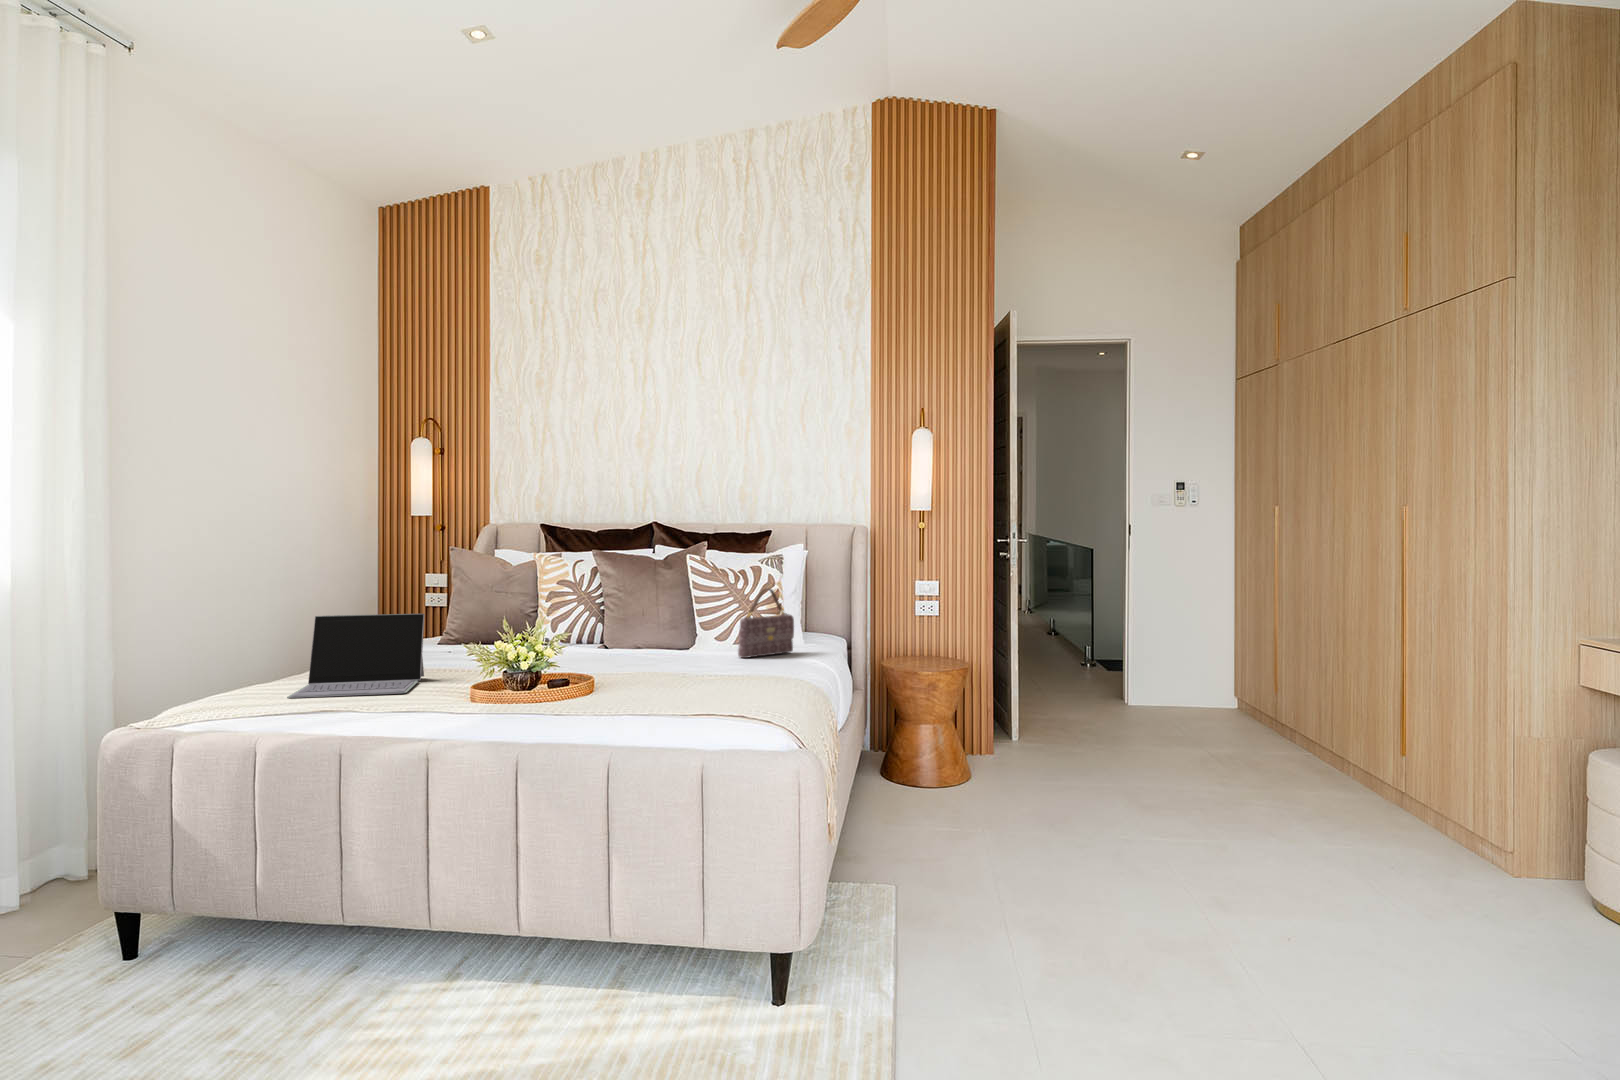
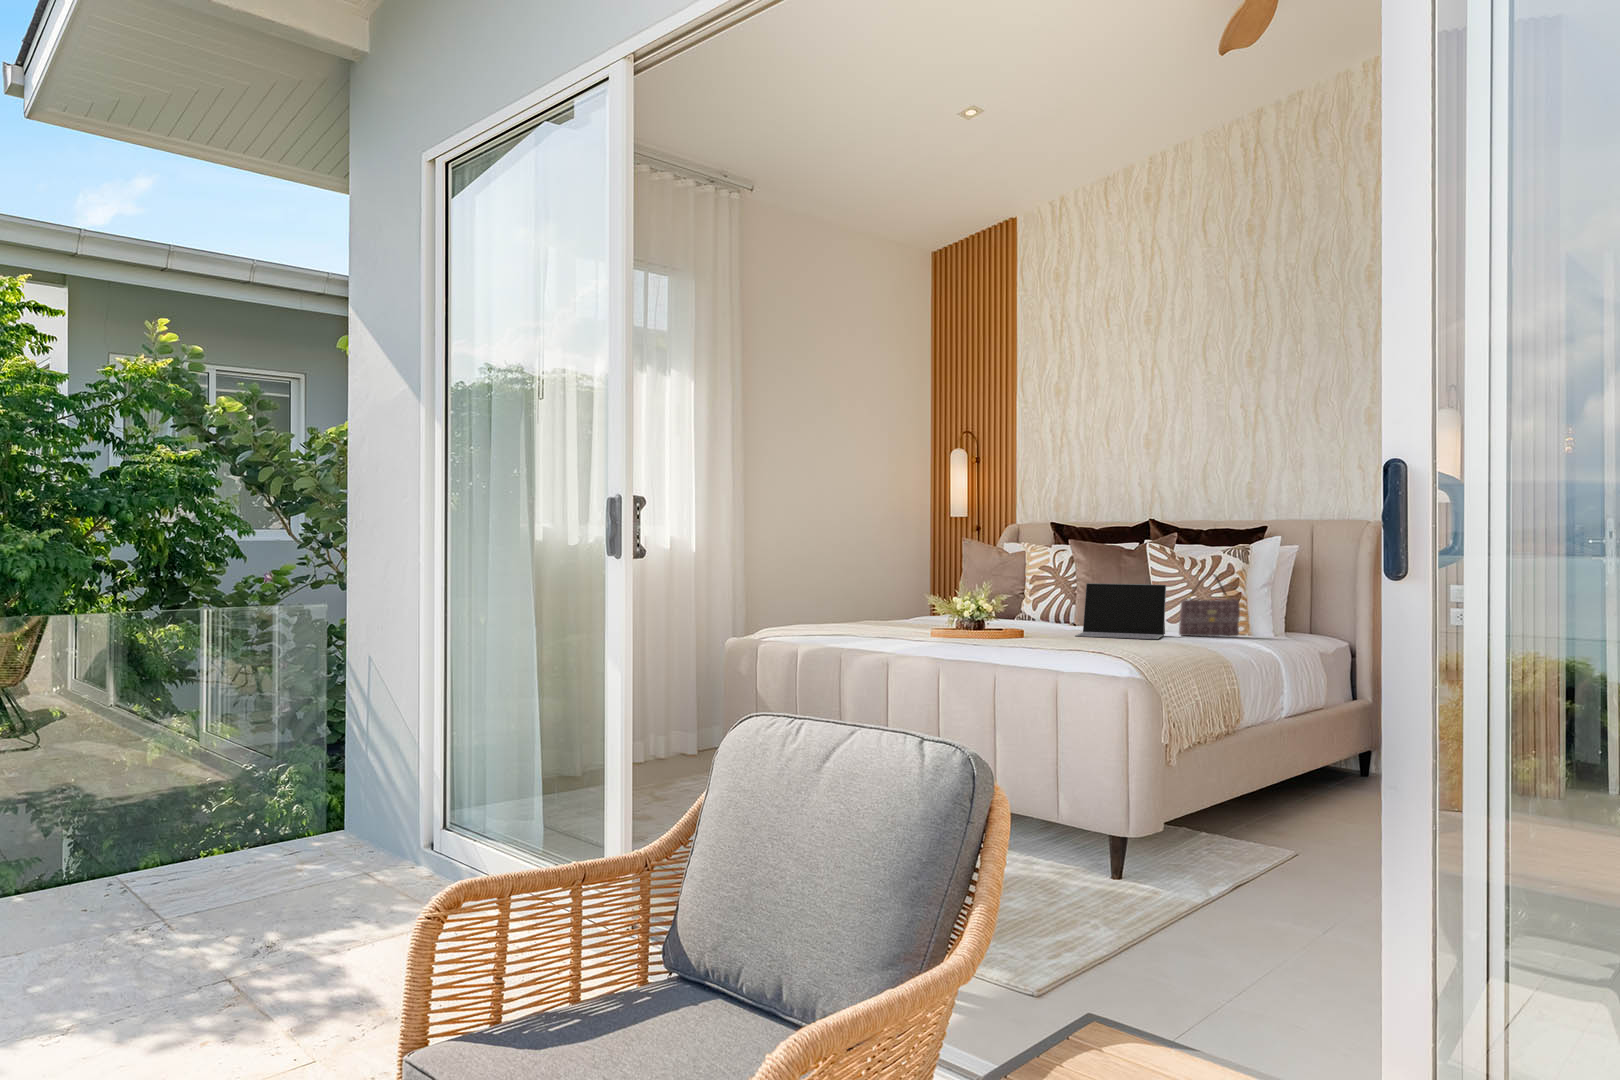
laptop: present [287,614,425,698] -> present [1075,583,1166,639]

